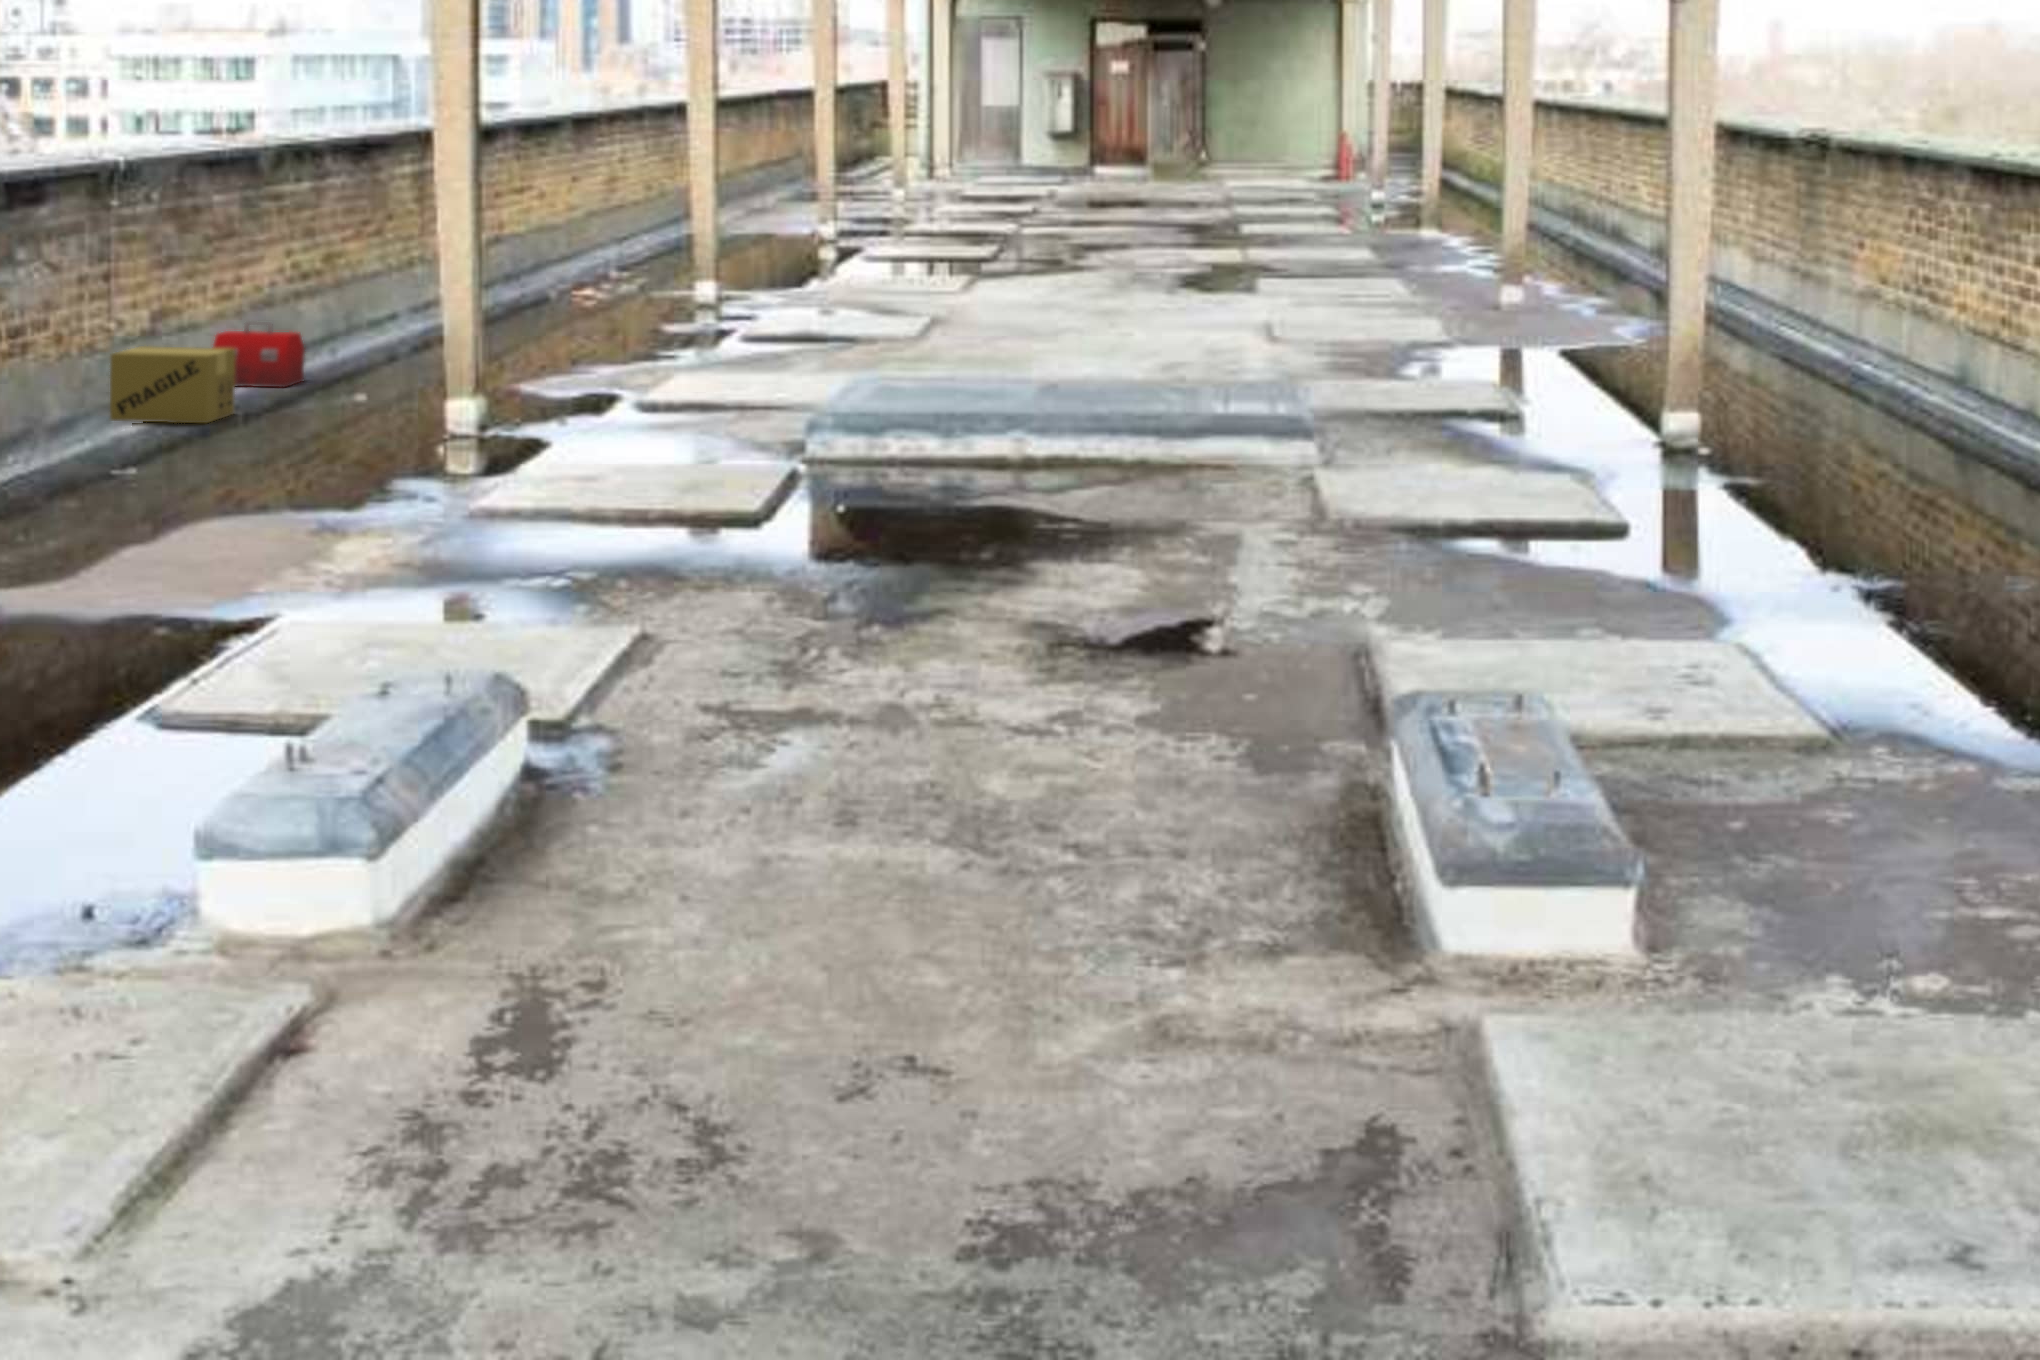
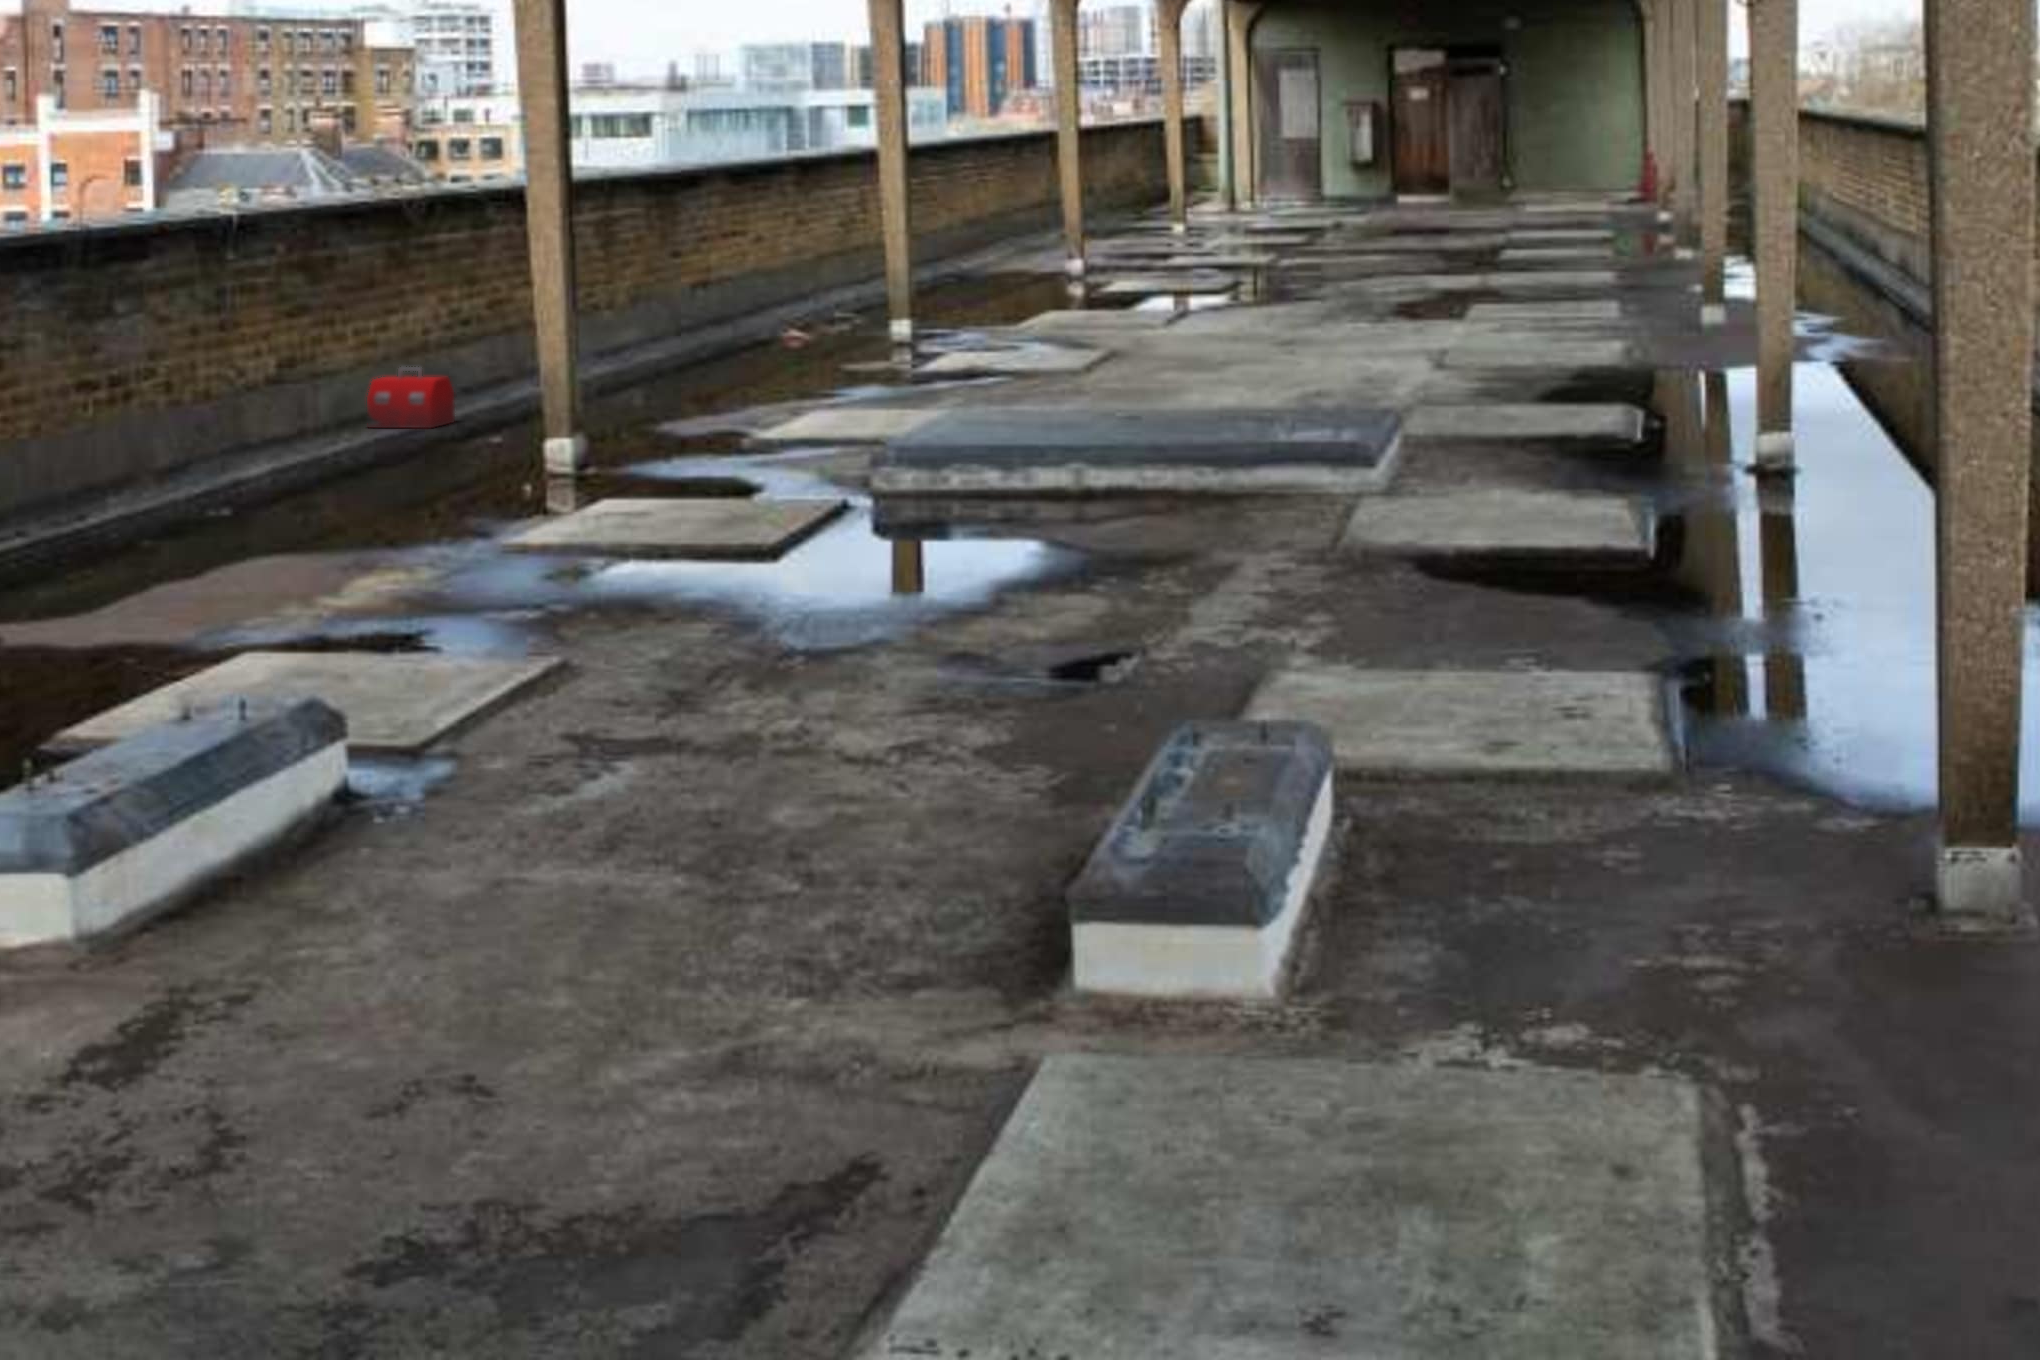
cardboard box: present [110,346,235,423] -> none [245,393,362,463]

